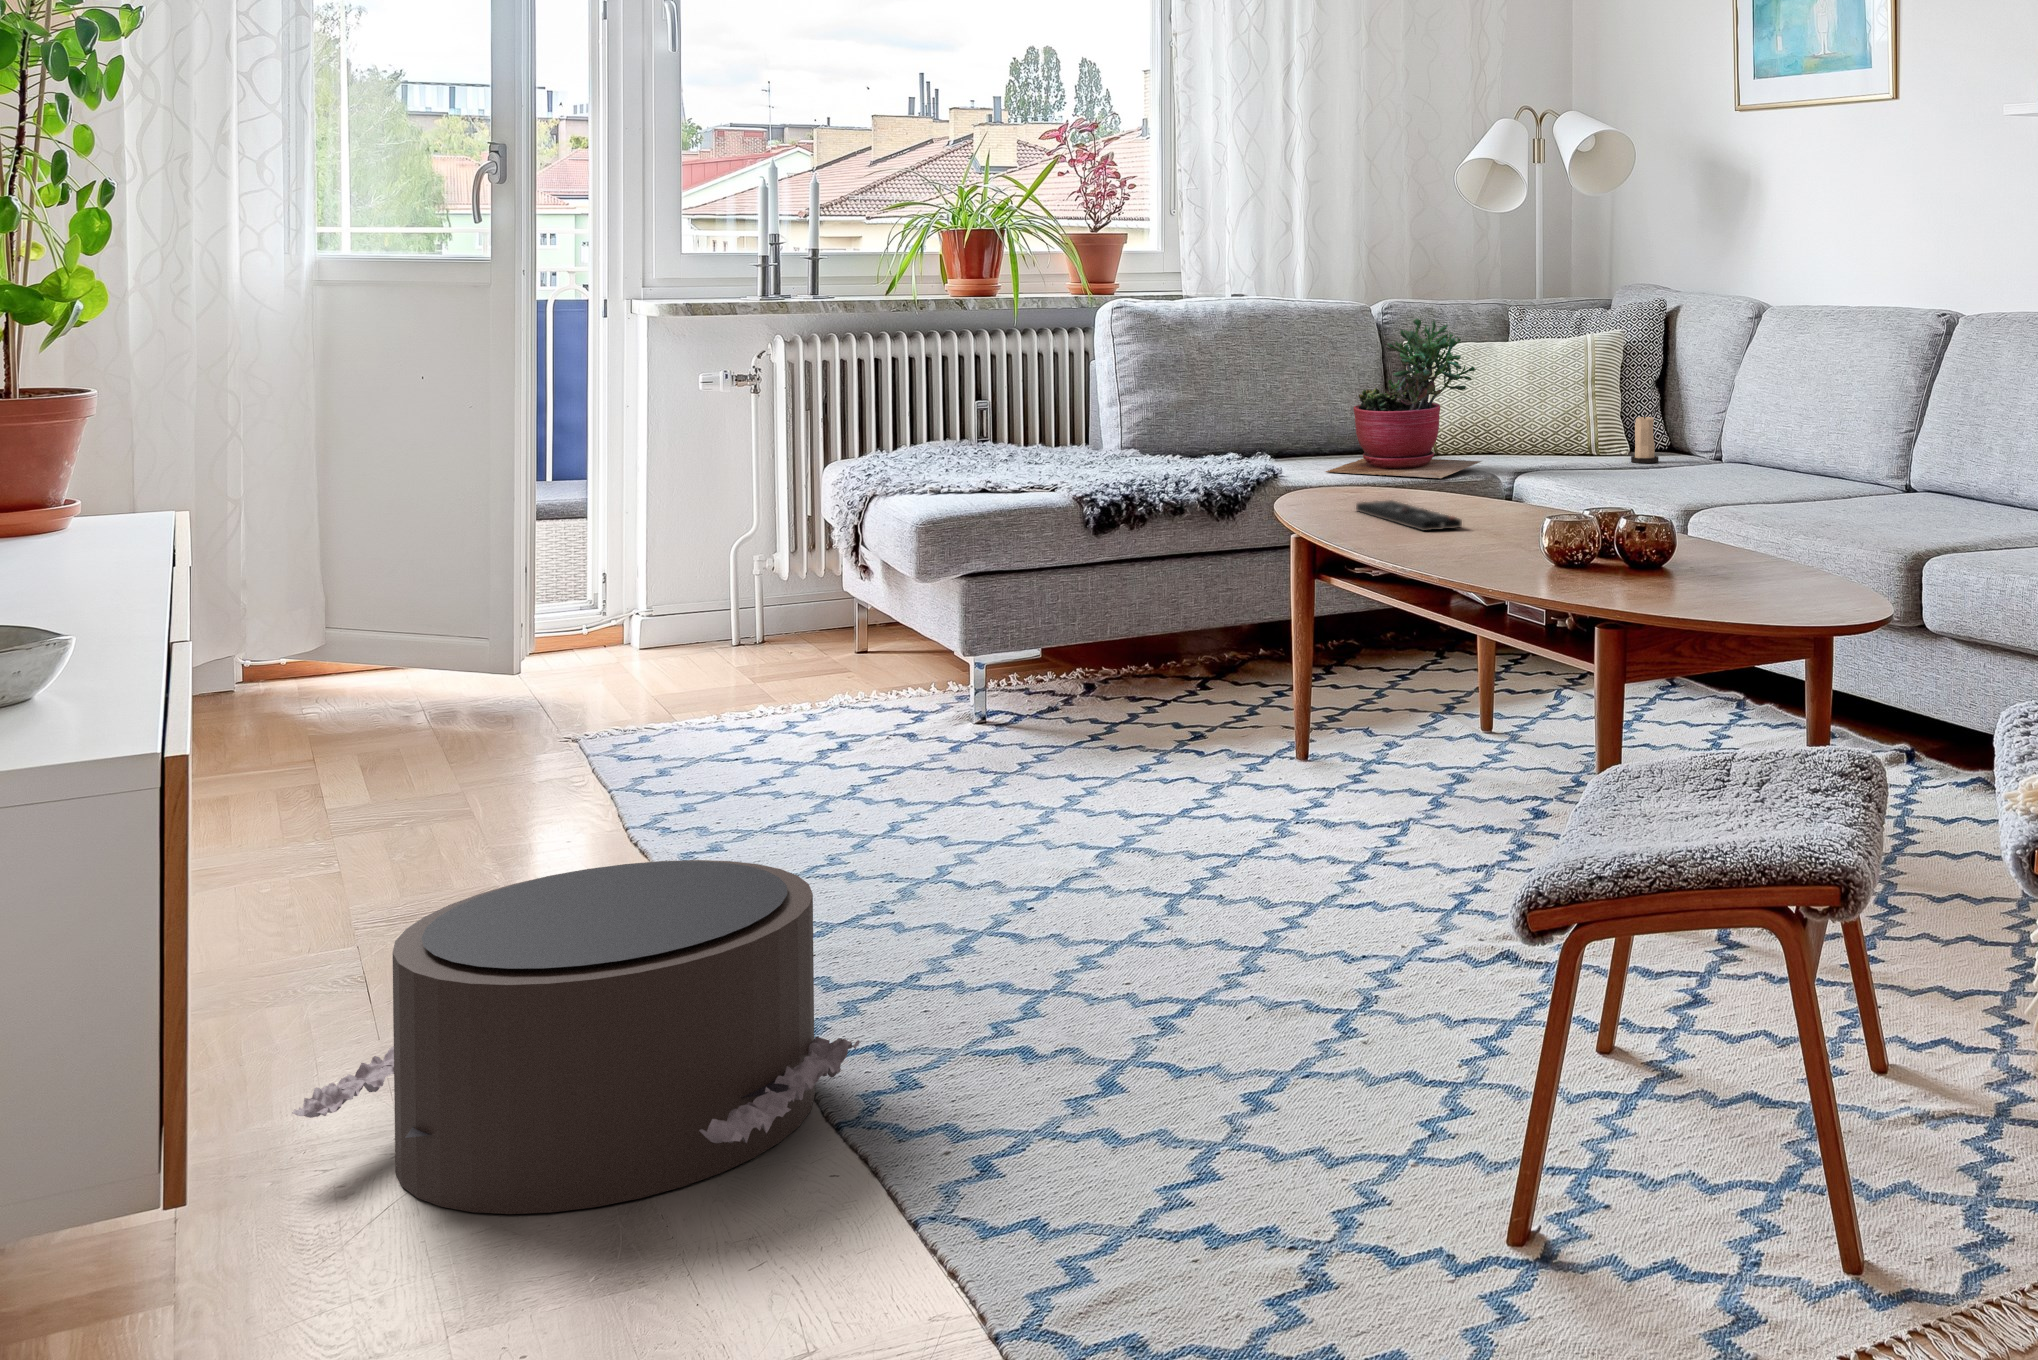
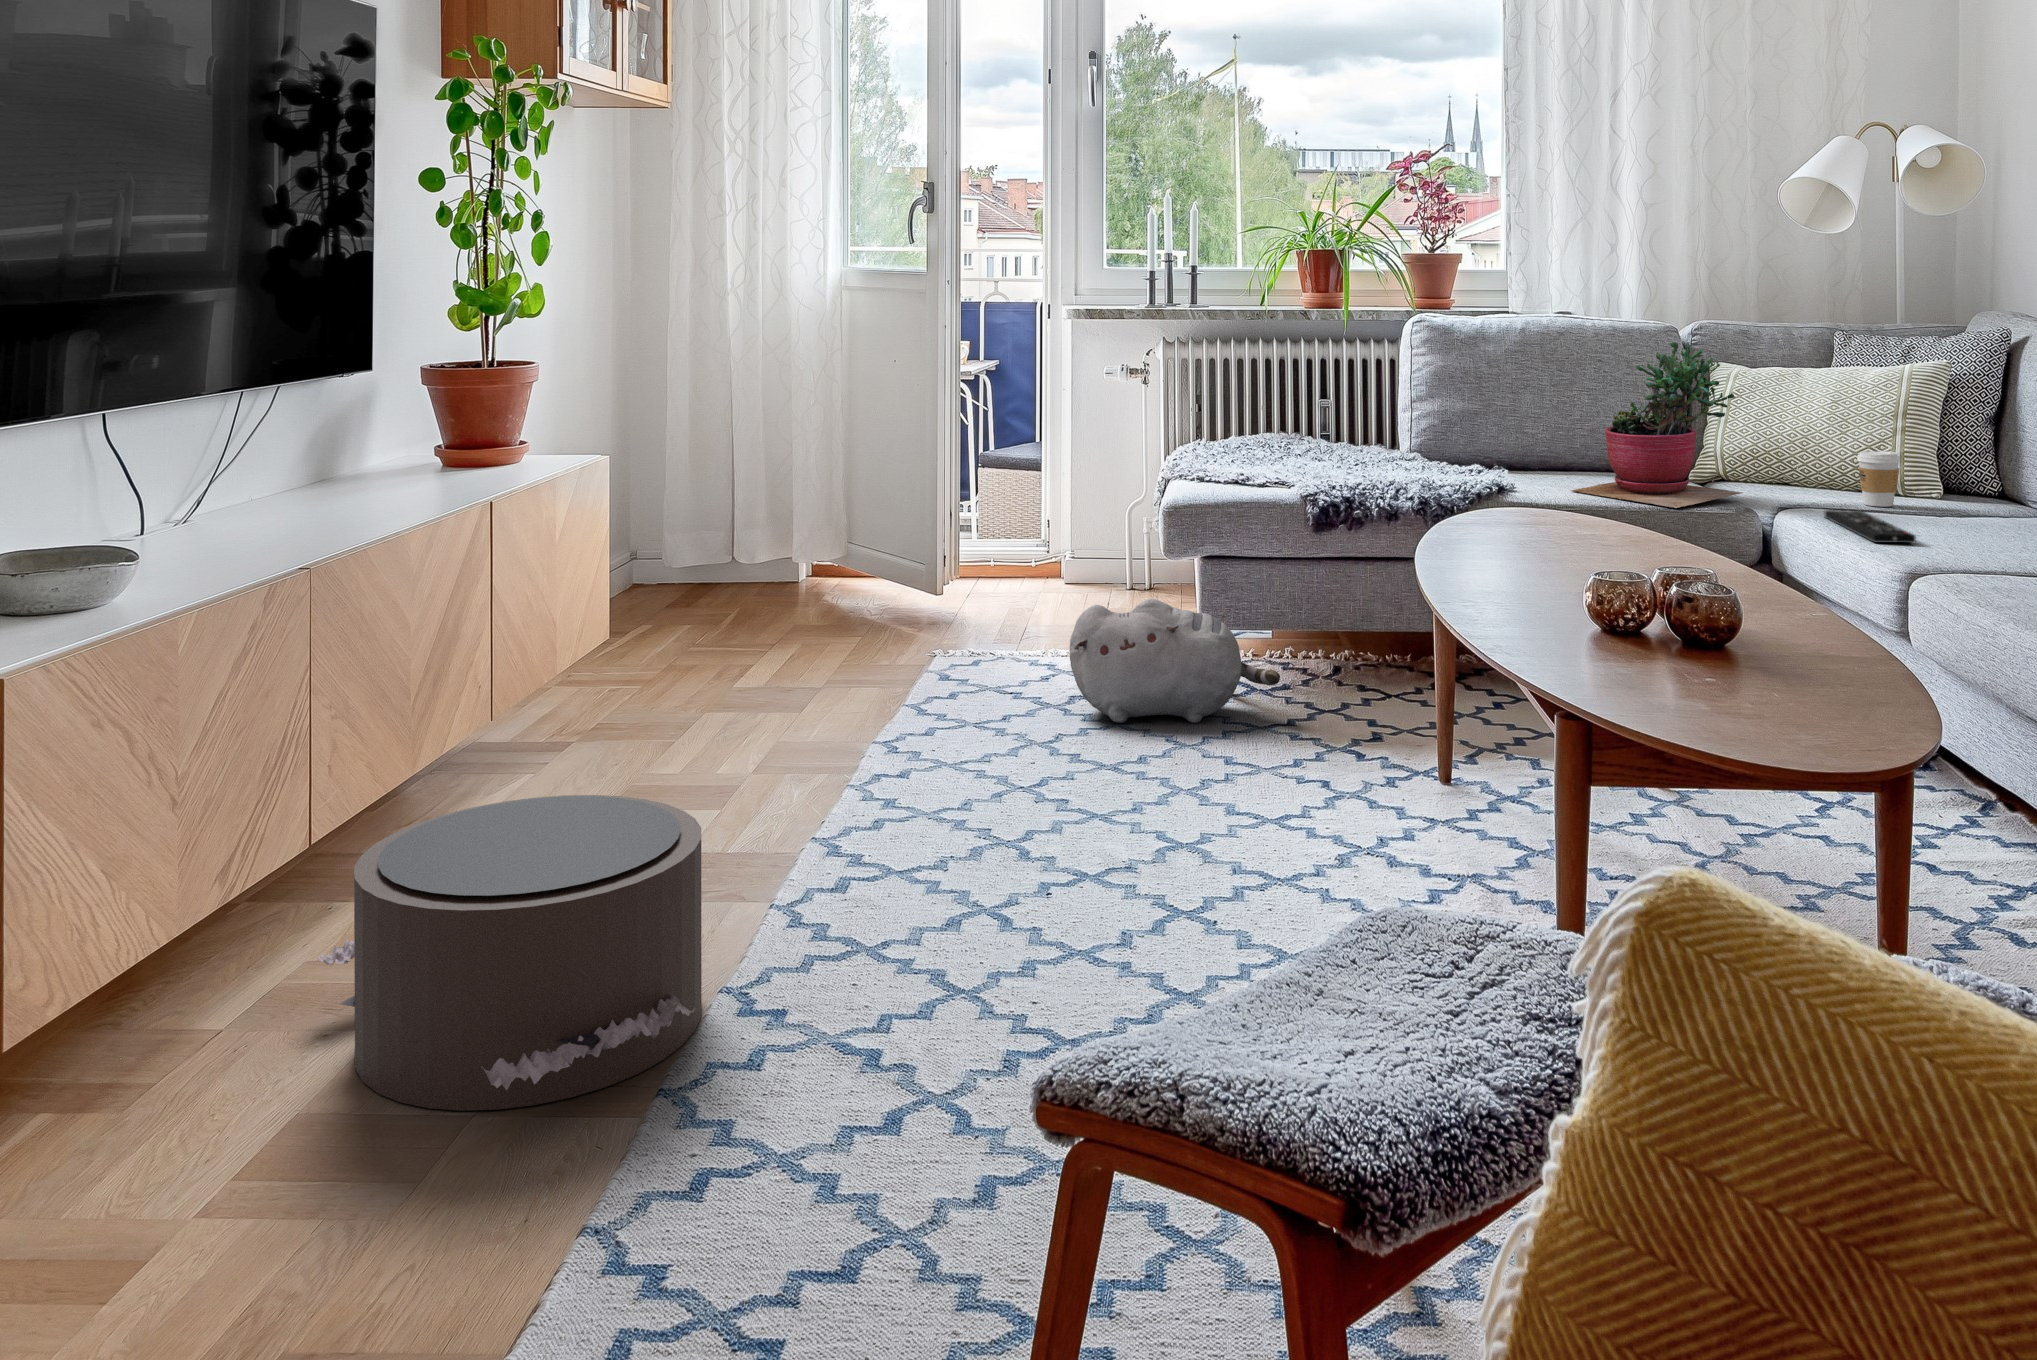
candle: present [1631,413,1659,463] -> none [1937,453,1972,509]
coffee cup: none [1570,414,1606,465] -> present [1857,451,1900,507]
remote control: present [1356,501,1462,531] -> present [1824,510,1916,543]
plush toy: none [839,621,1085,763] -> present [1070,599,1280,723]

